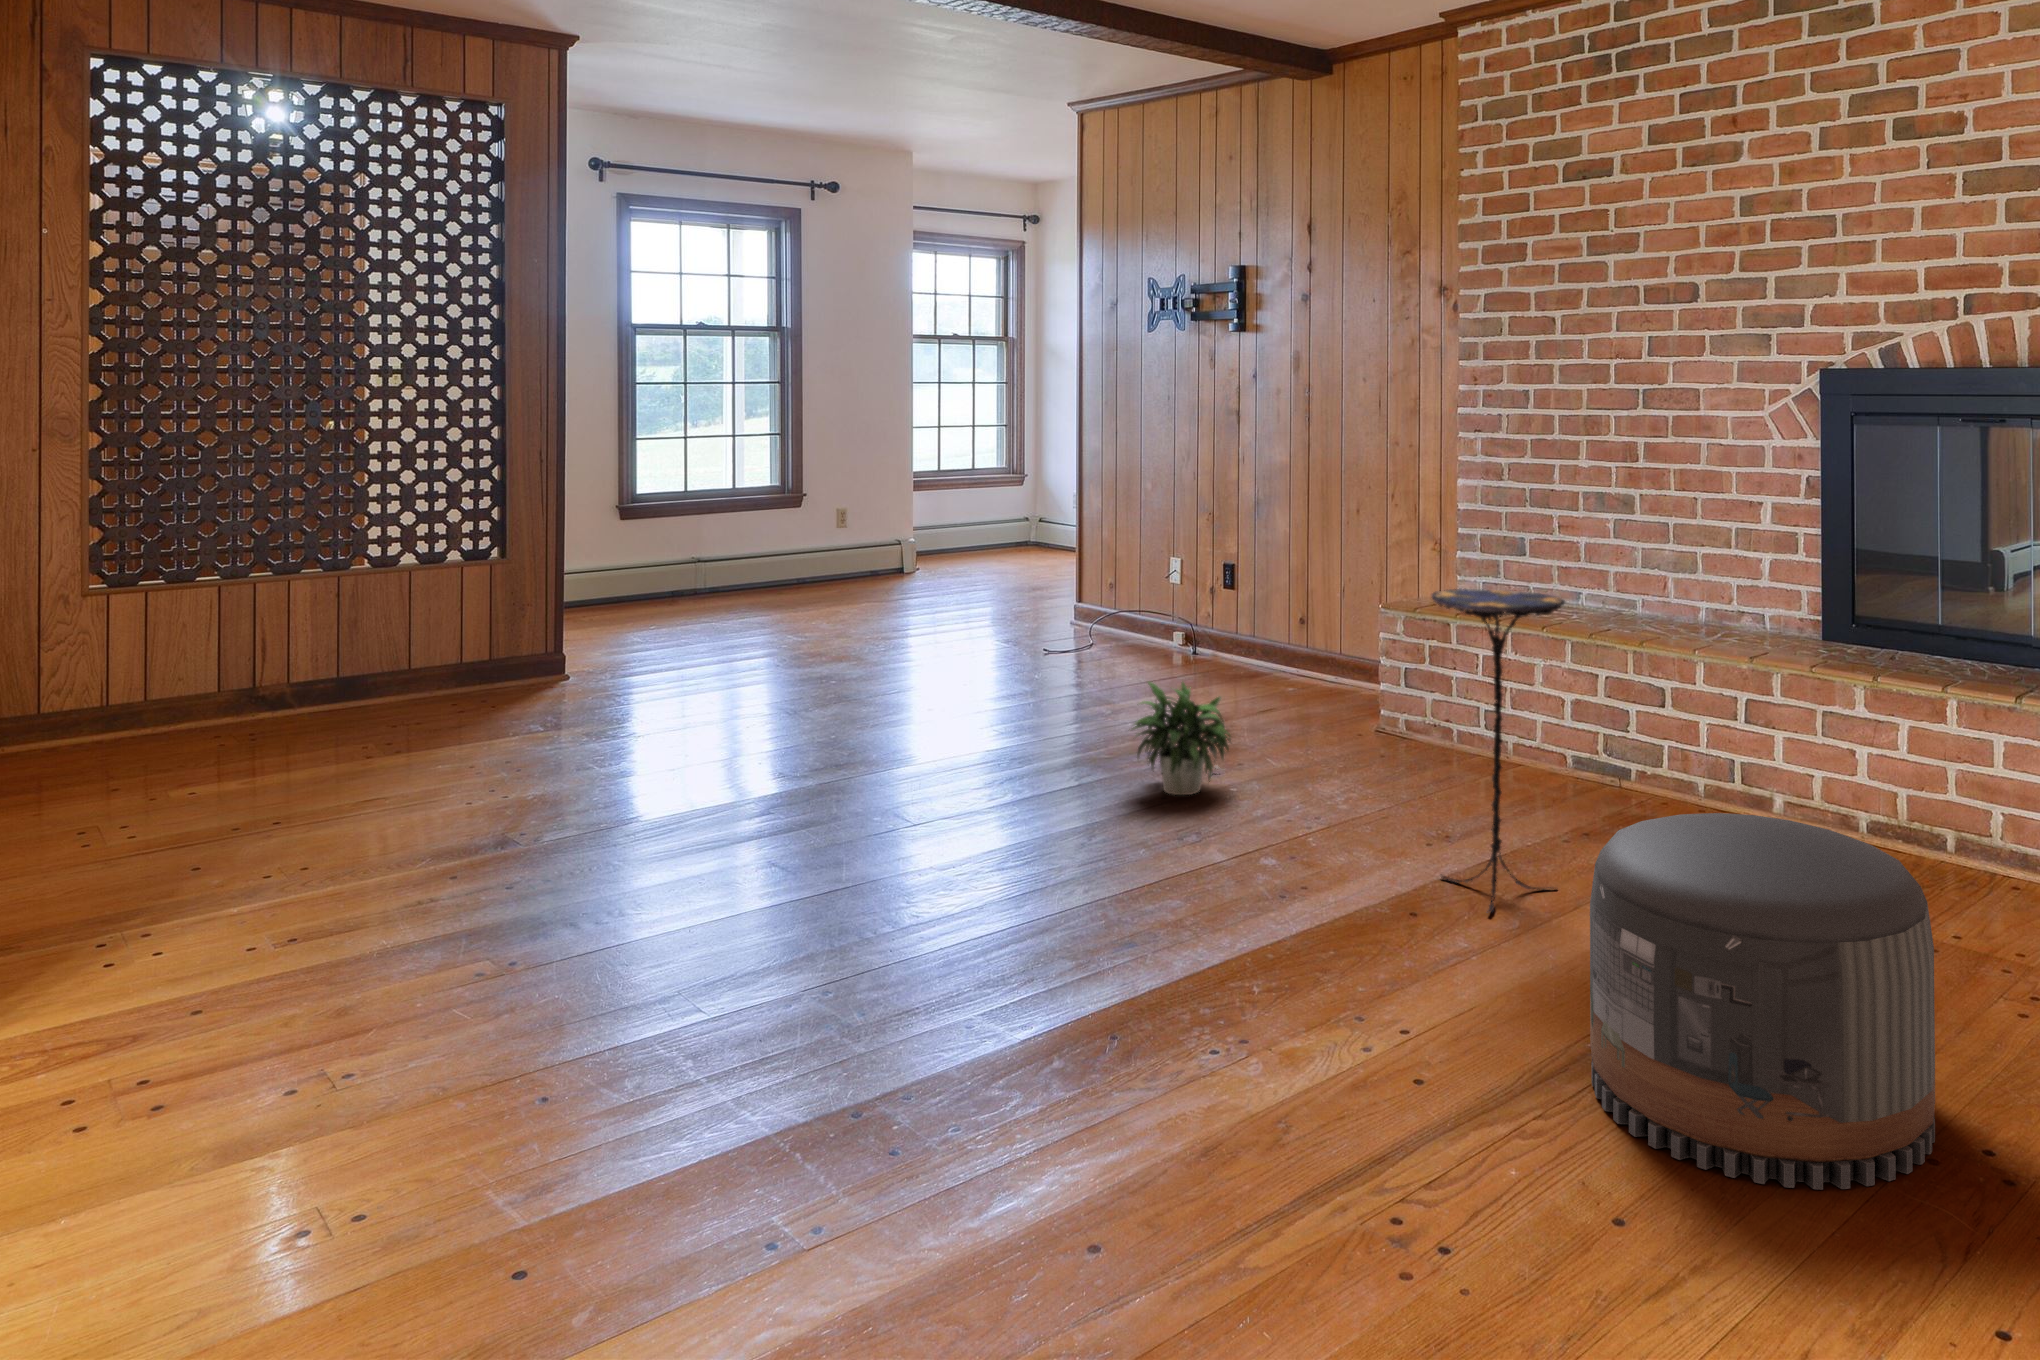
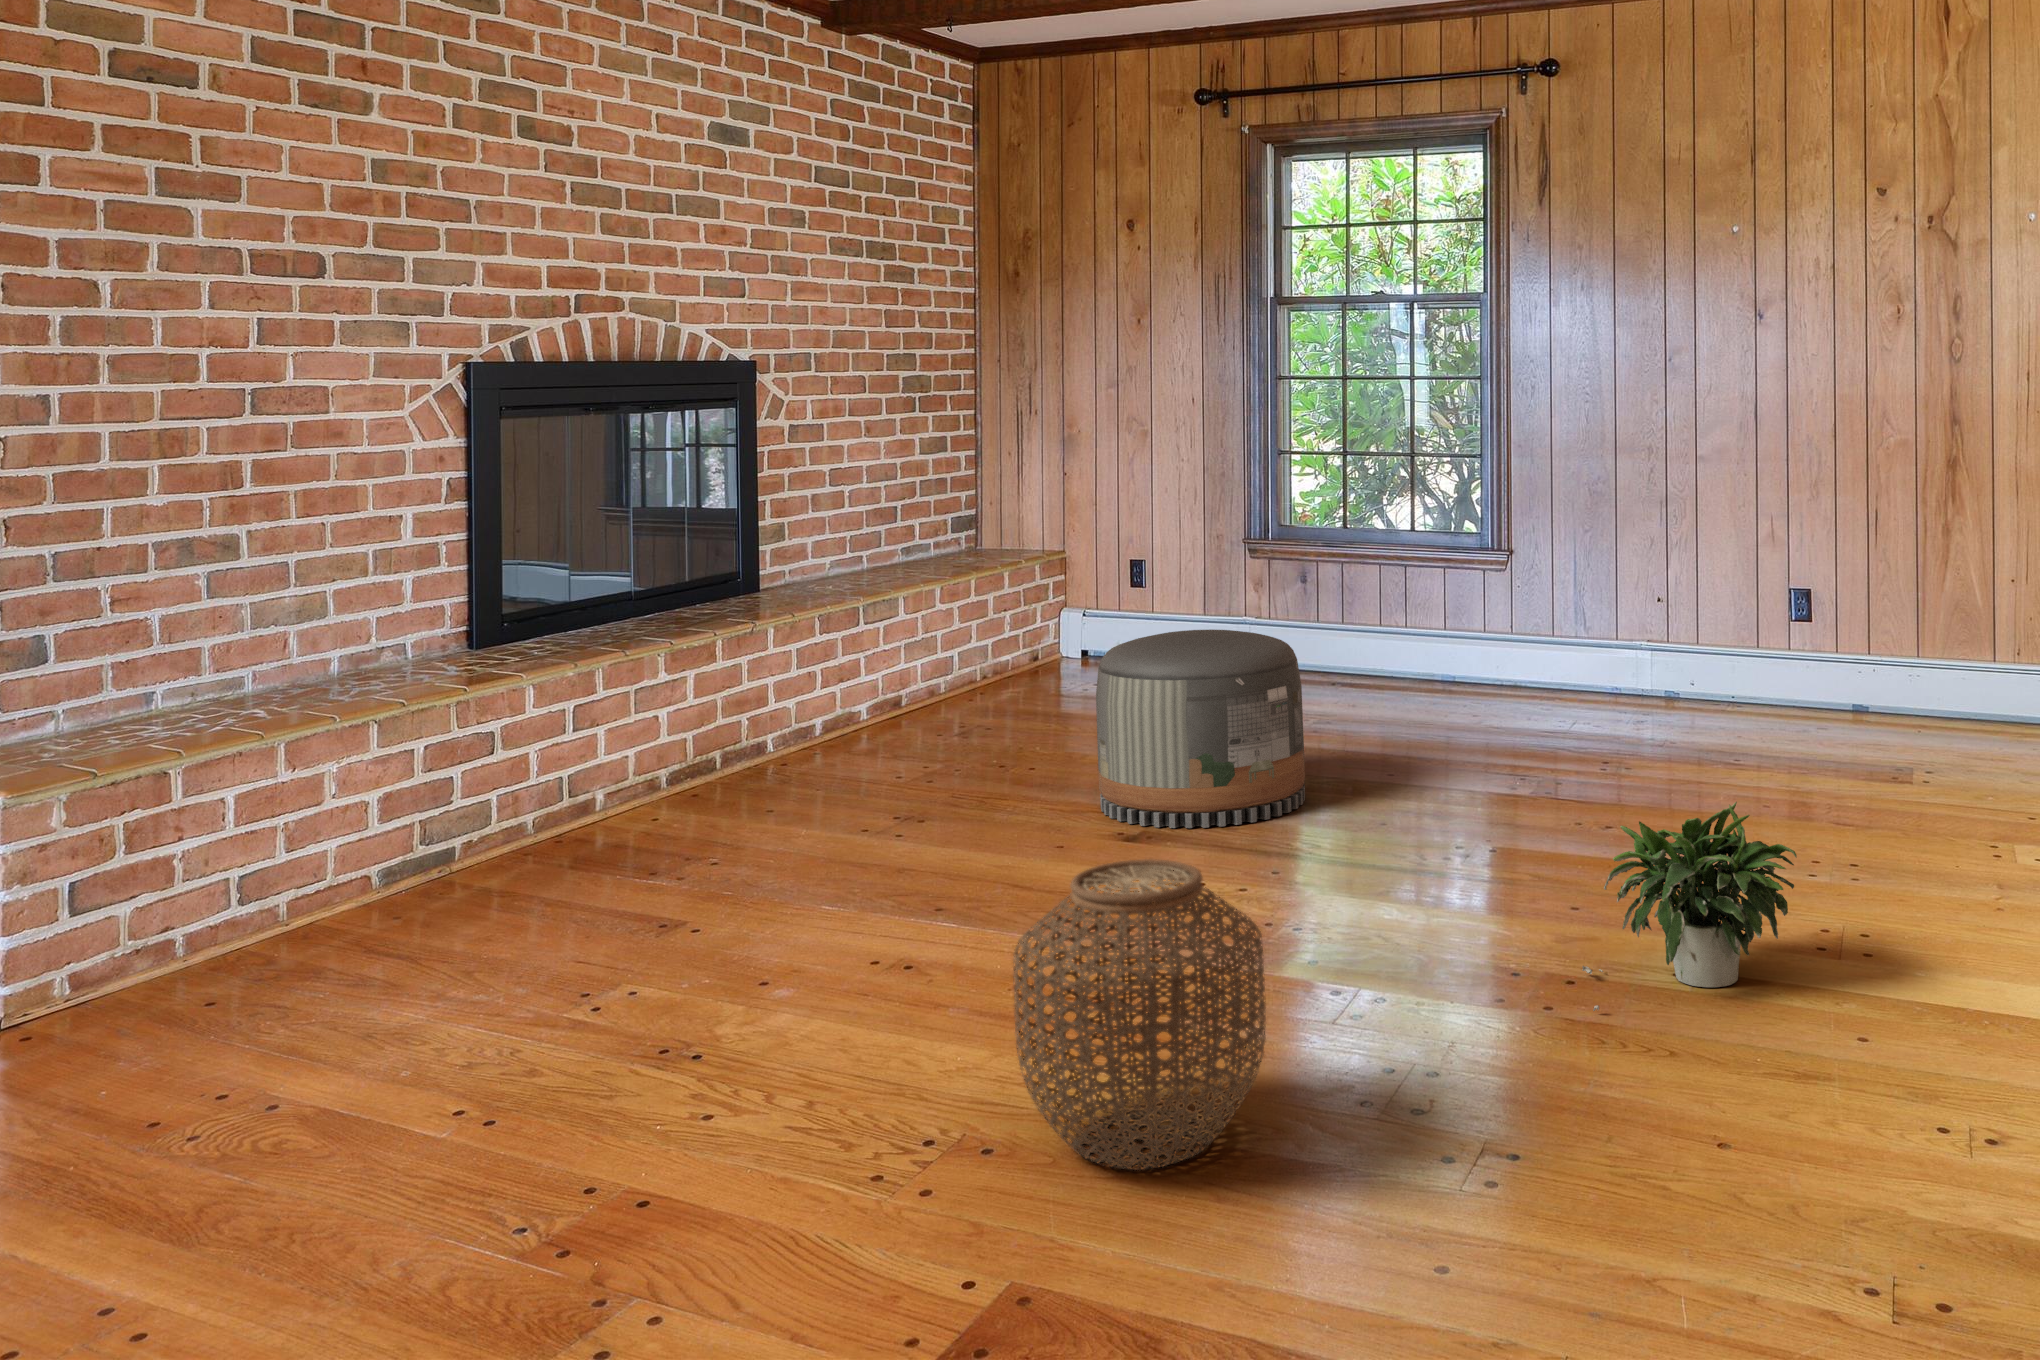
side table: present [1432,589,1565,912] -> none [762,565,915,899]
potted plant: present [1132,682,1231,795] -> present [1582,802,1797,1011]
woven basket: none [722,742,889,937] -> present [1013,859,1266,1169]

